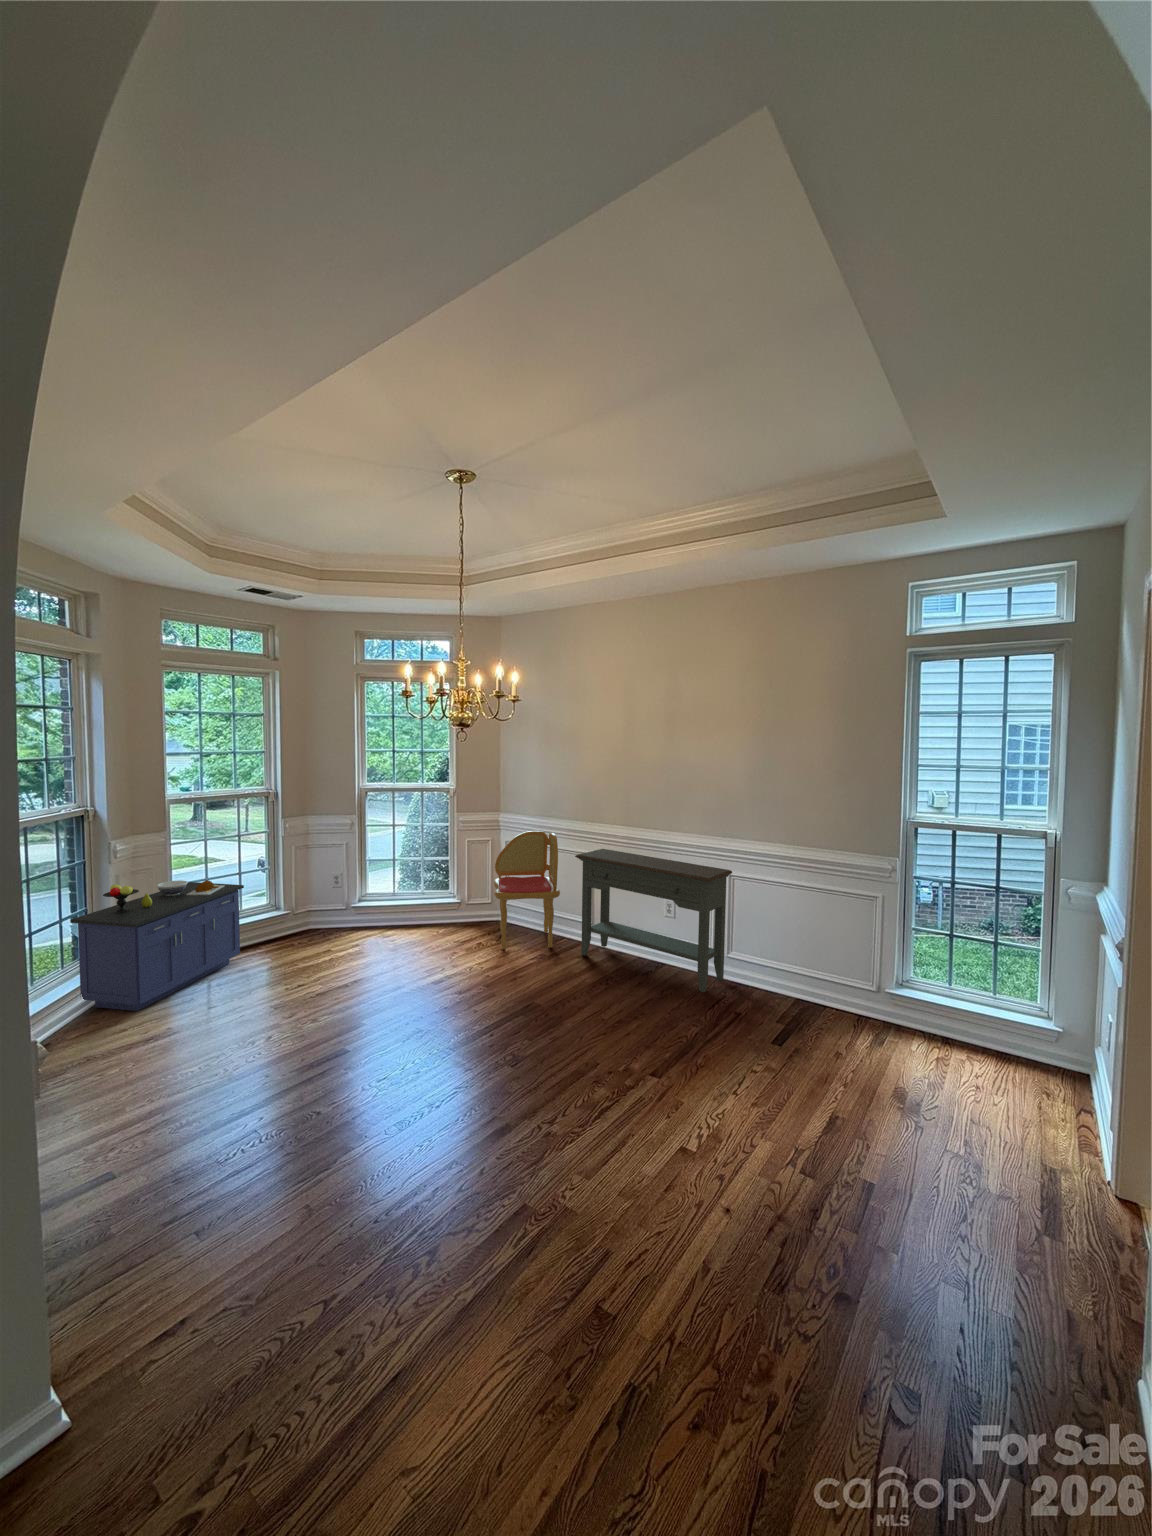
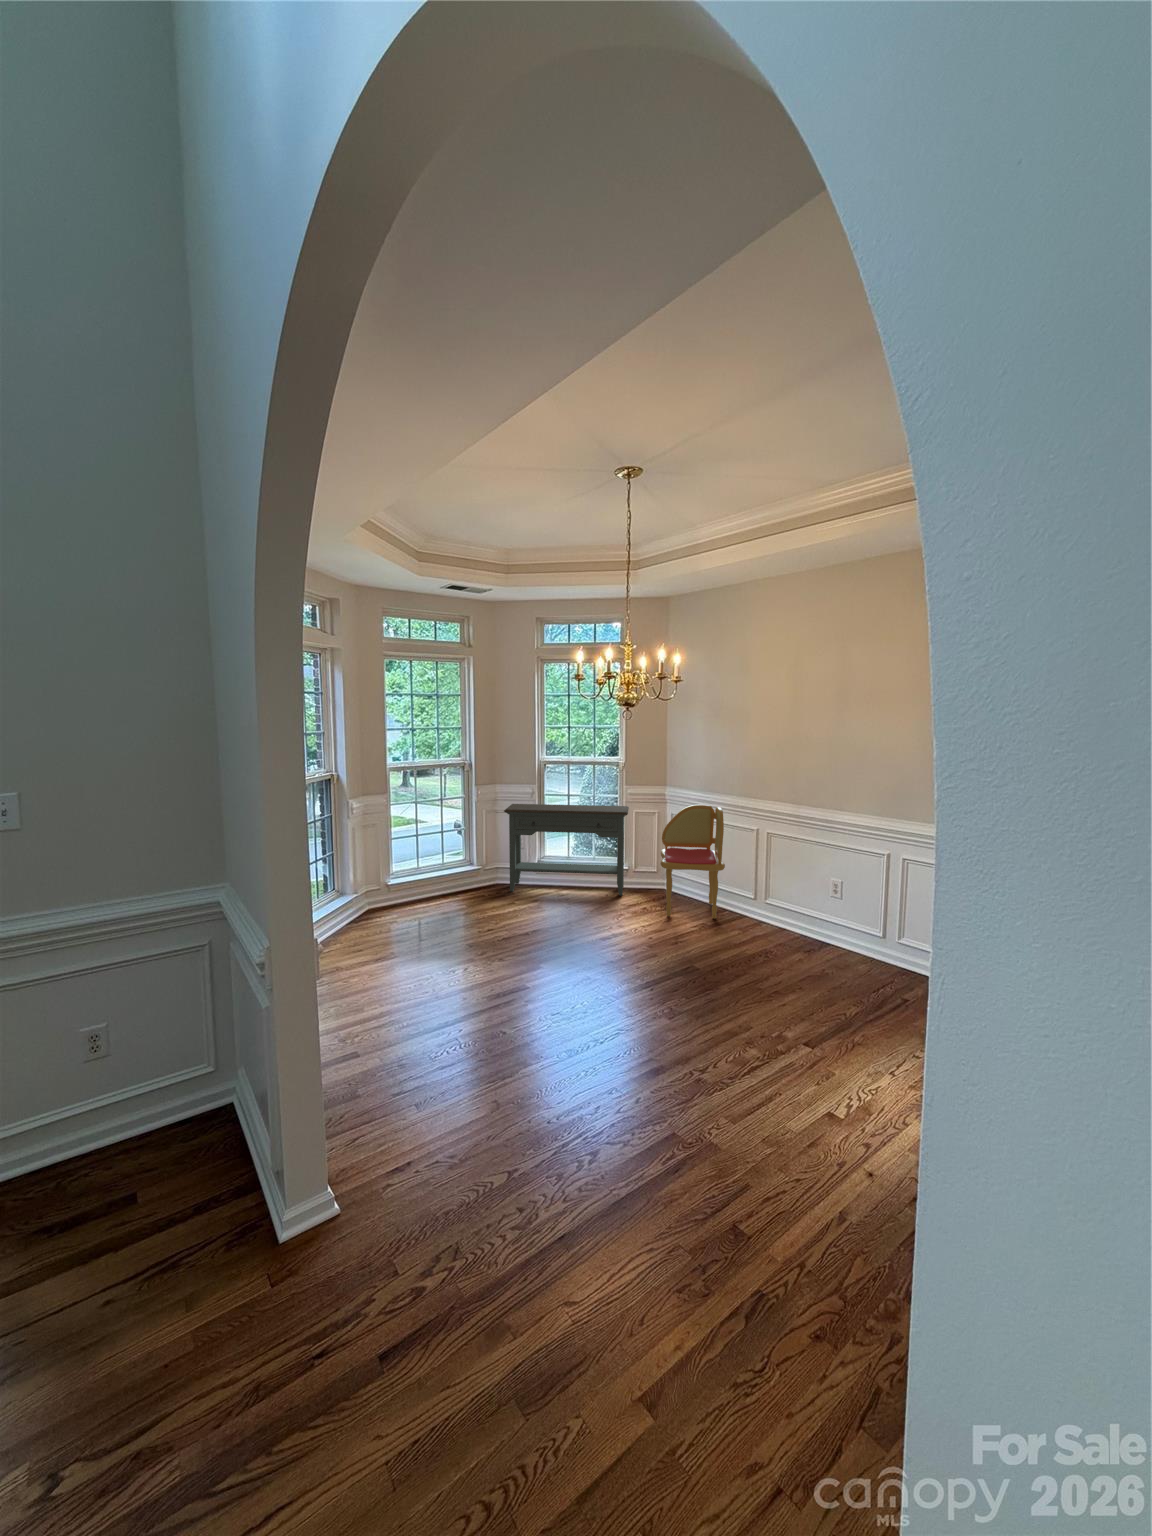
console table: present [575,849,732,992] -> present [504,804,629,896]
storage cabinet: present [71,880,244,1011] -> none [320,835,445,939]

